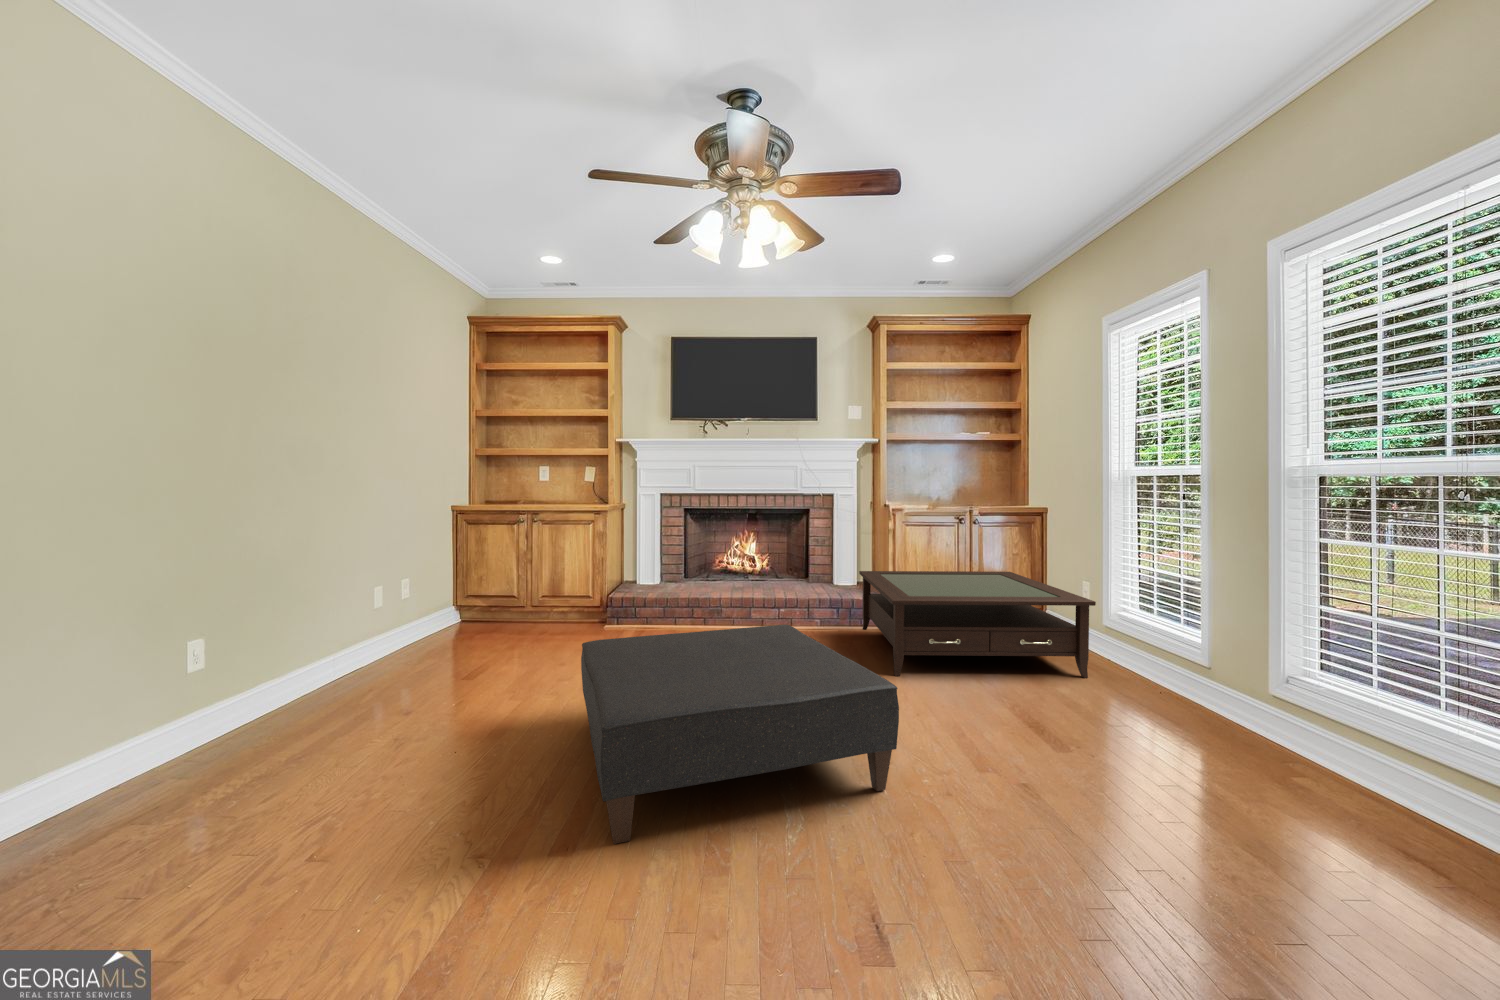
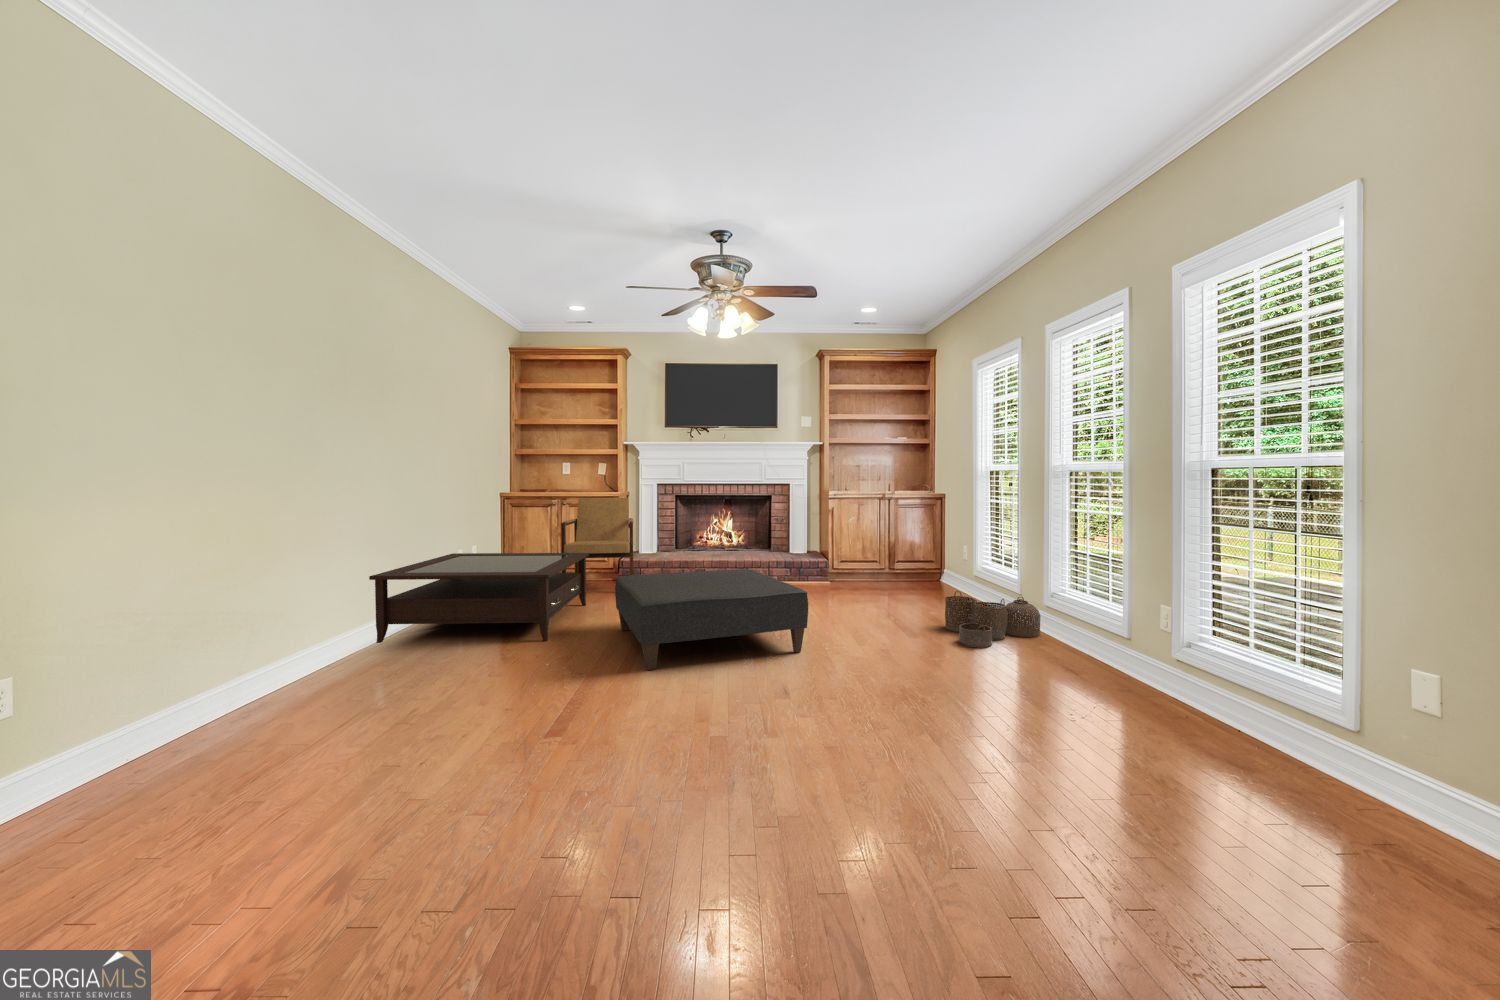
armchair: none [524,513,626,648] -> present [561,498,633,575]
coffee table: present [859,571,1096,678] -> present [369,553,589,643]
woven basket: none [1100,666,1270,781] -> present [945,591,1040,648]

